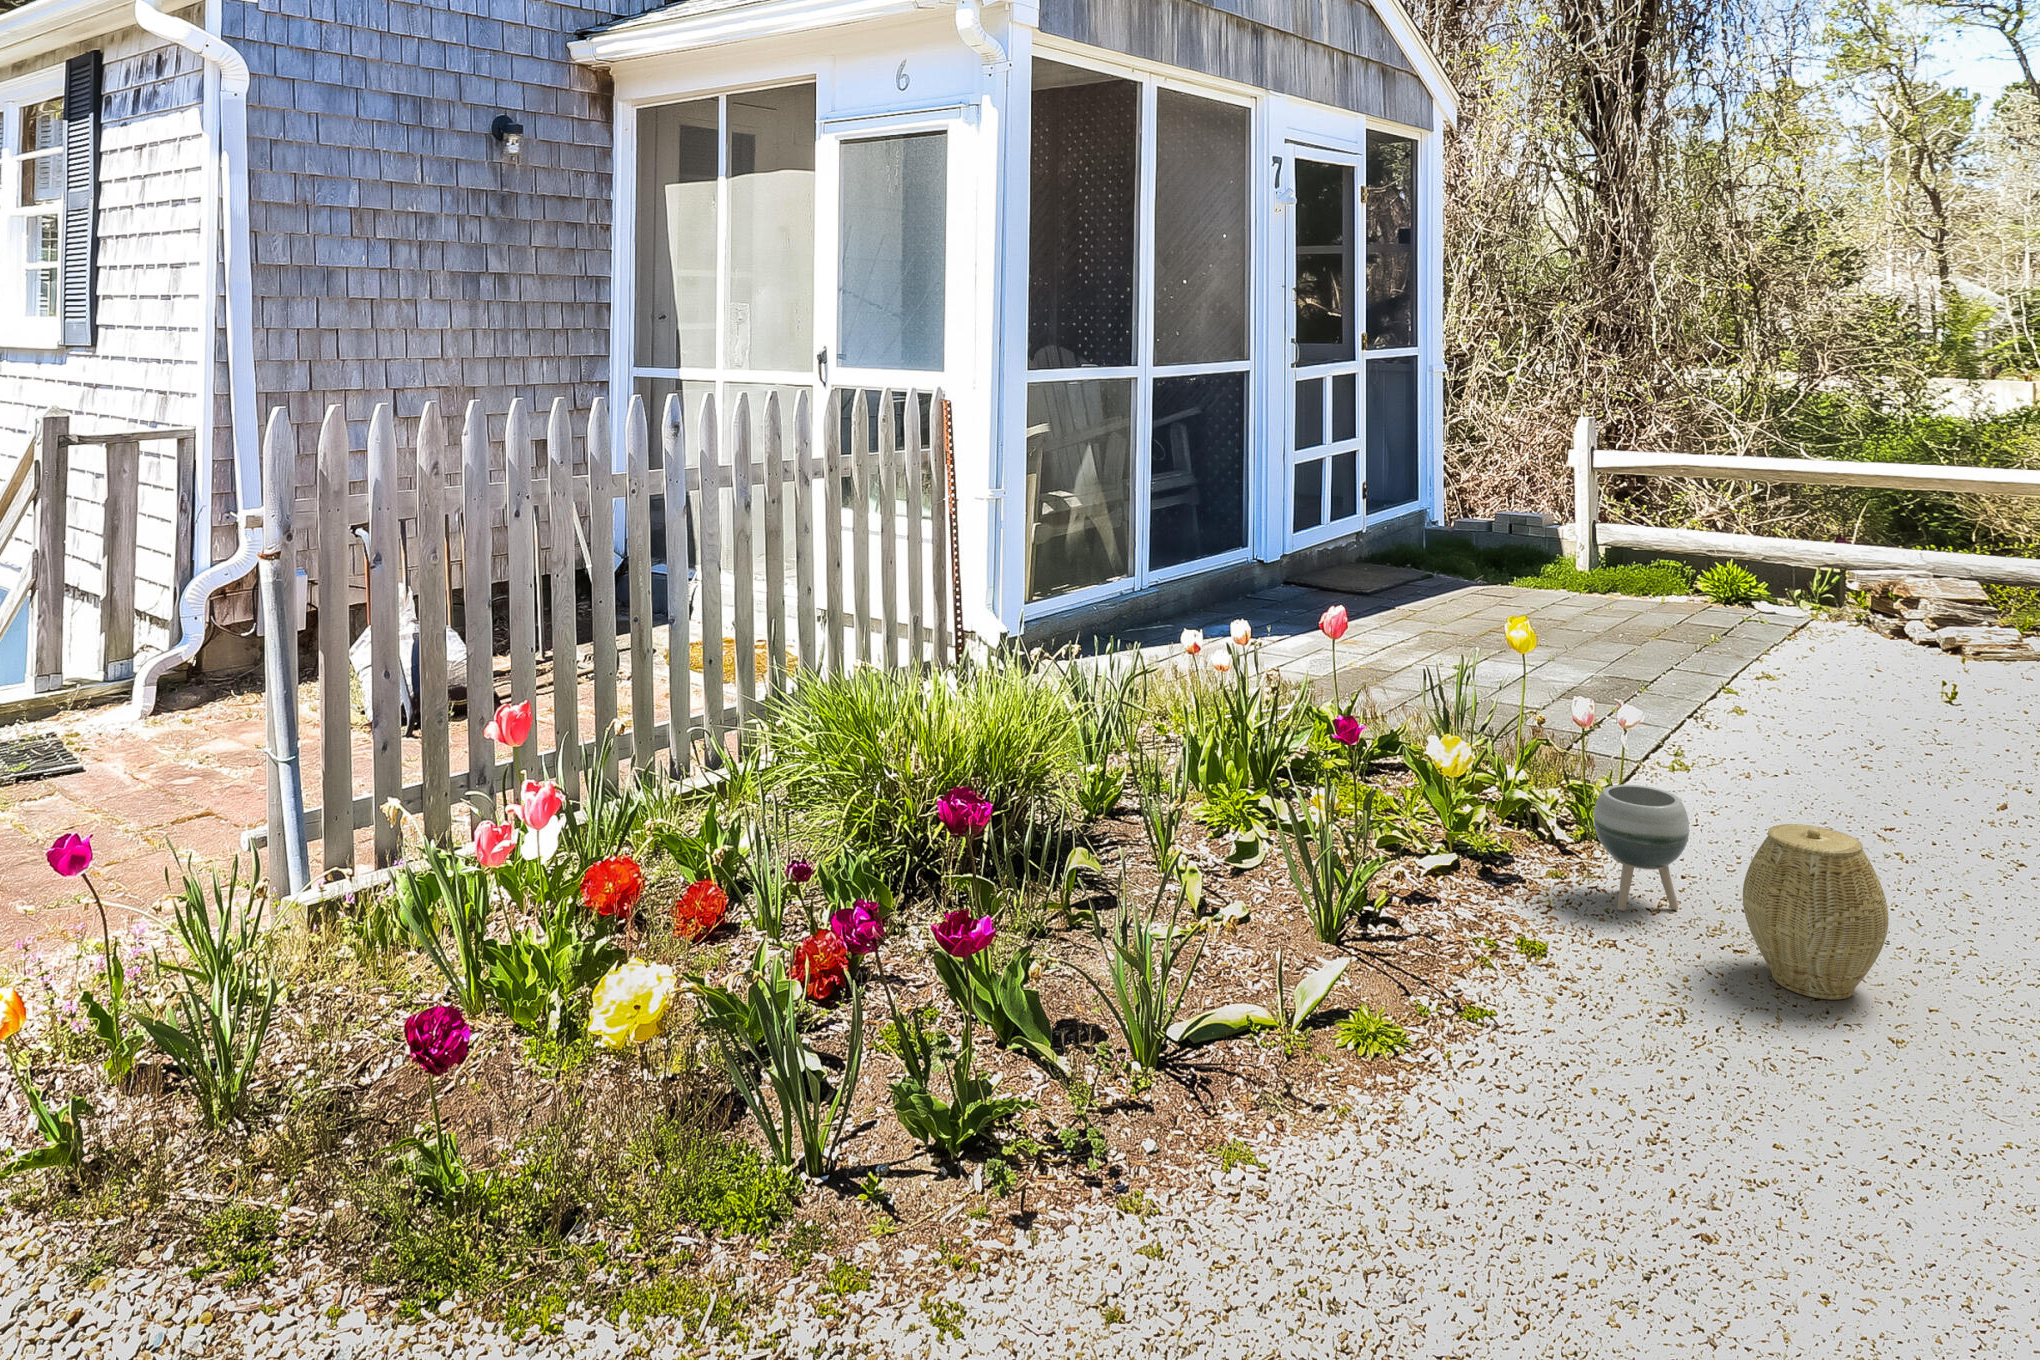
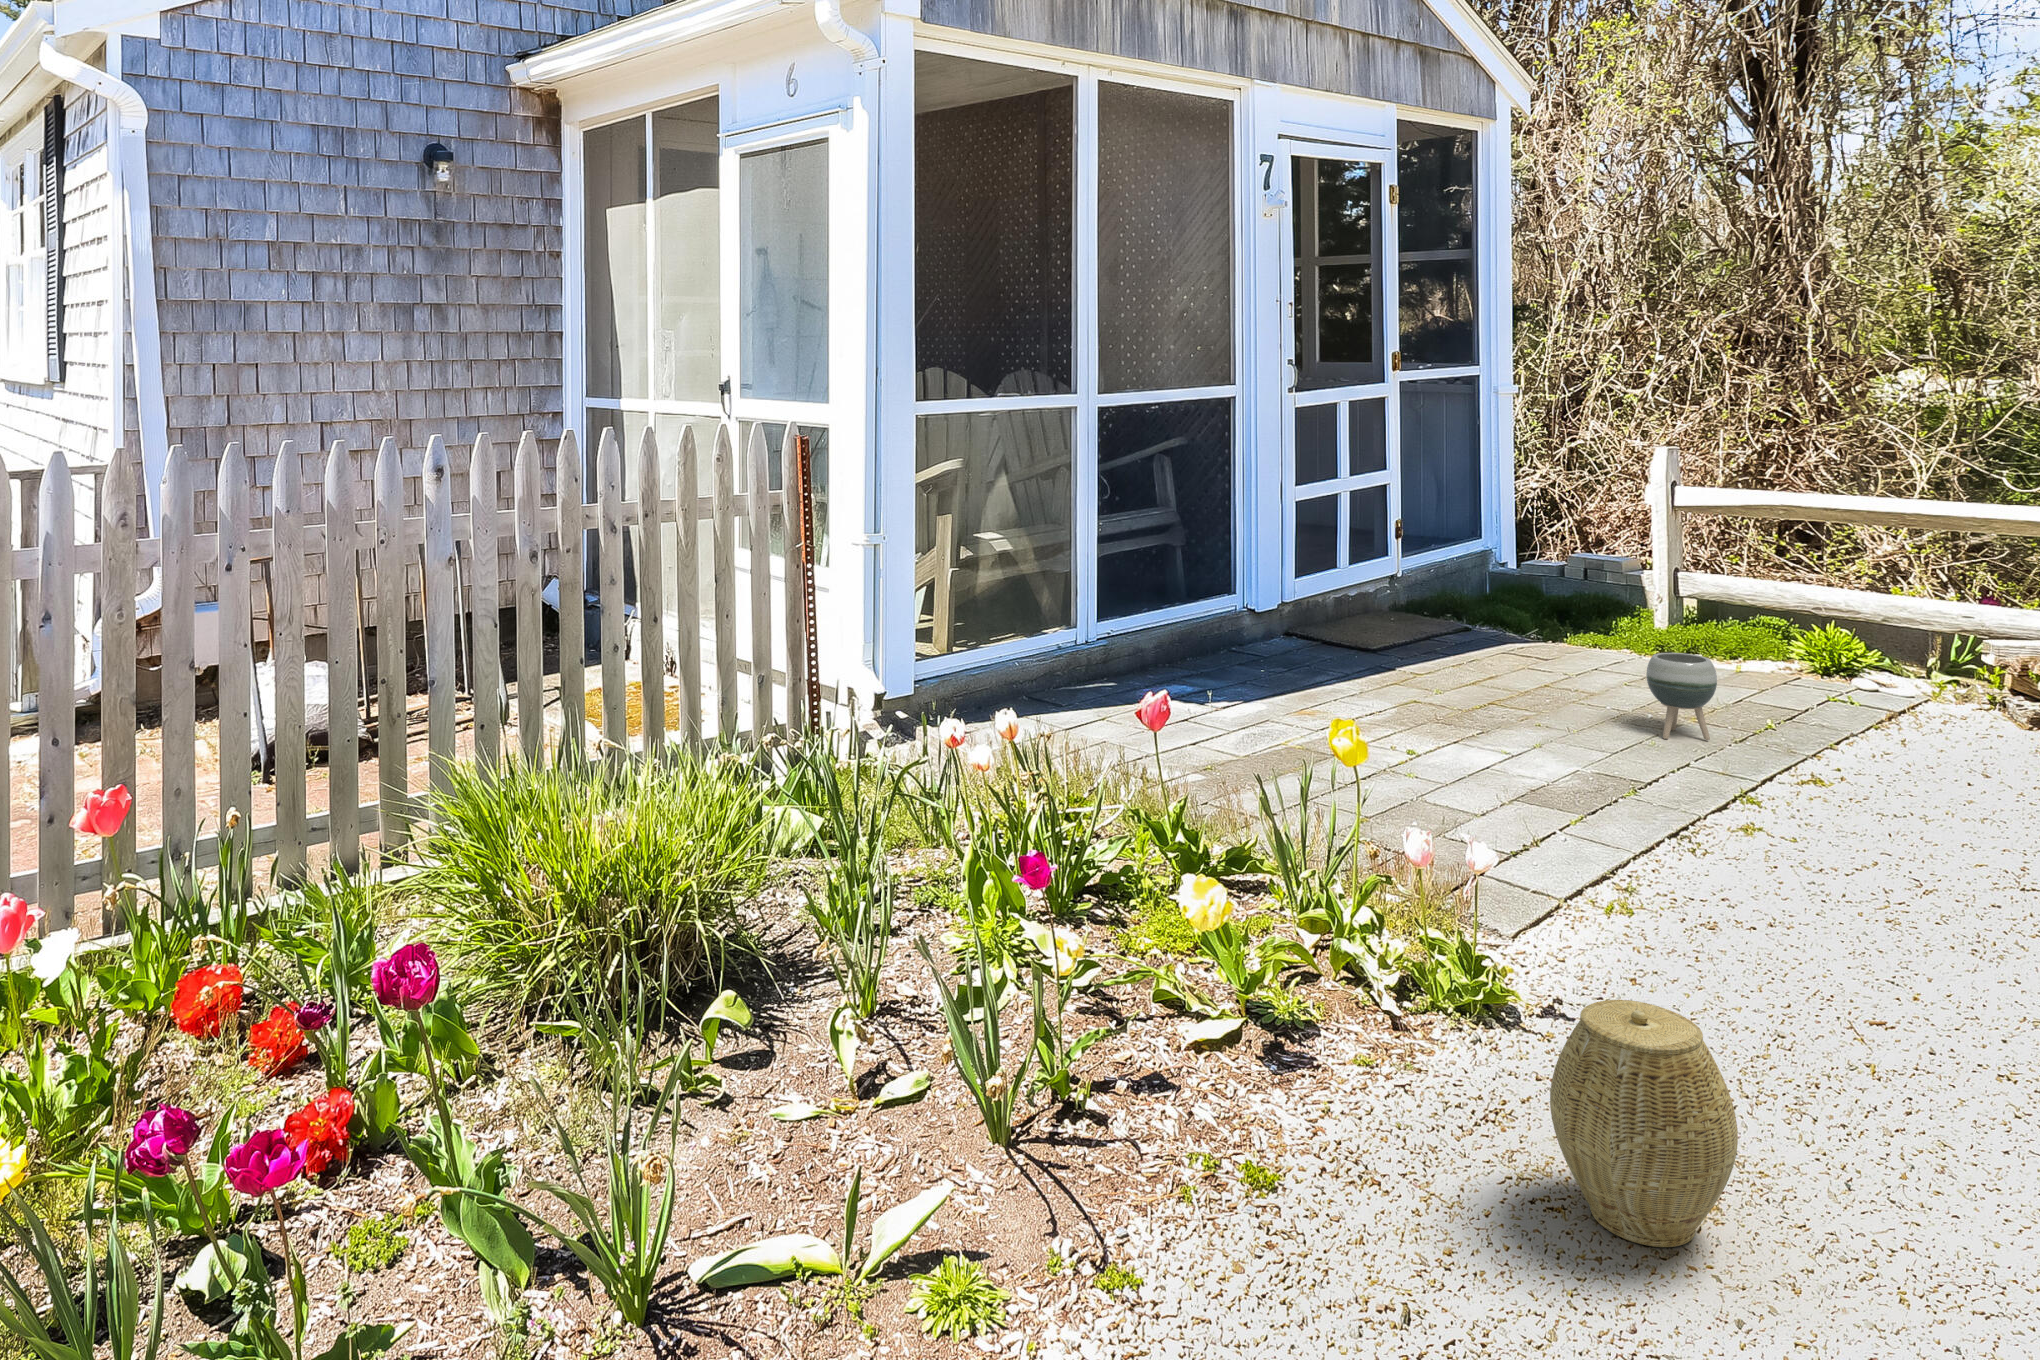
planter: present [1594,785,1689,911] -> present [1646,653,1717,740]

